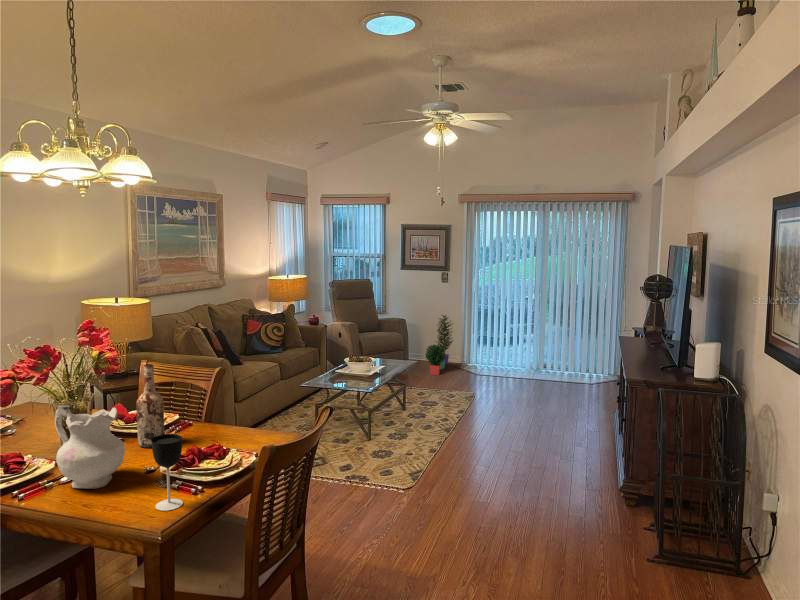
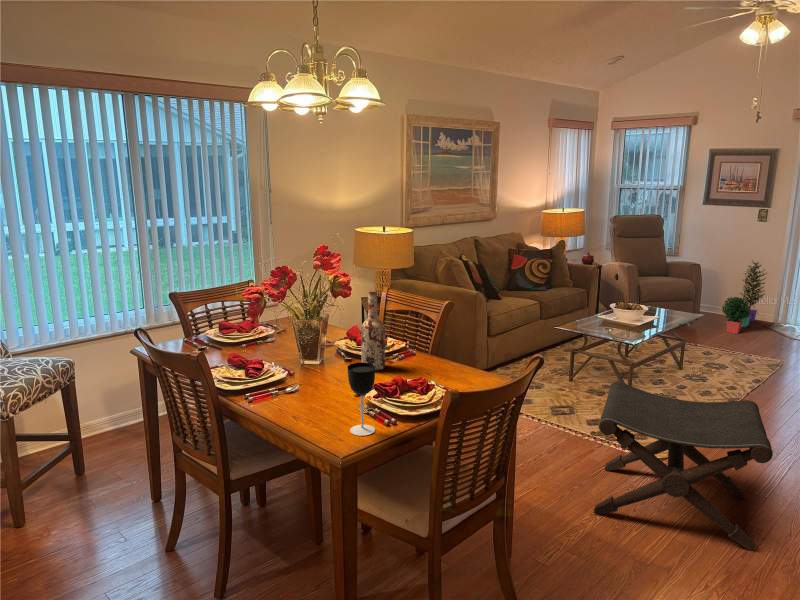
ceramic pitcher: present [55,405,125,489] -> none [283,322,339,401]
footstool: none [364,424,495,547] -> present [594,382,773,551]

